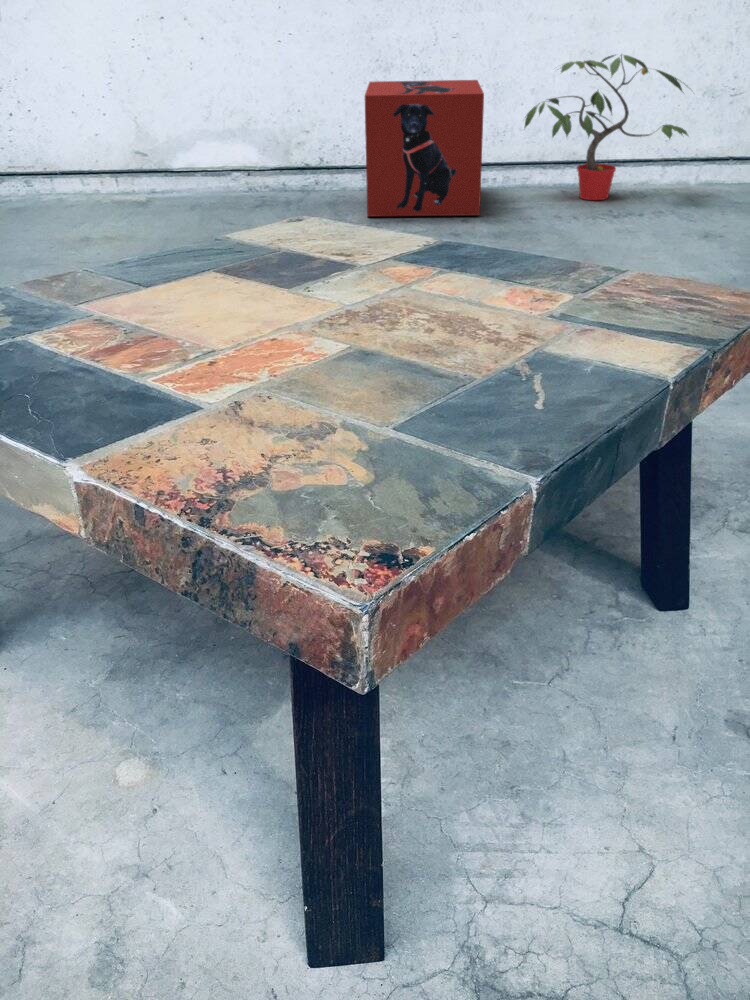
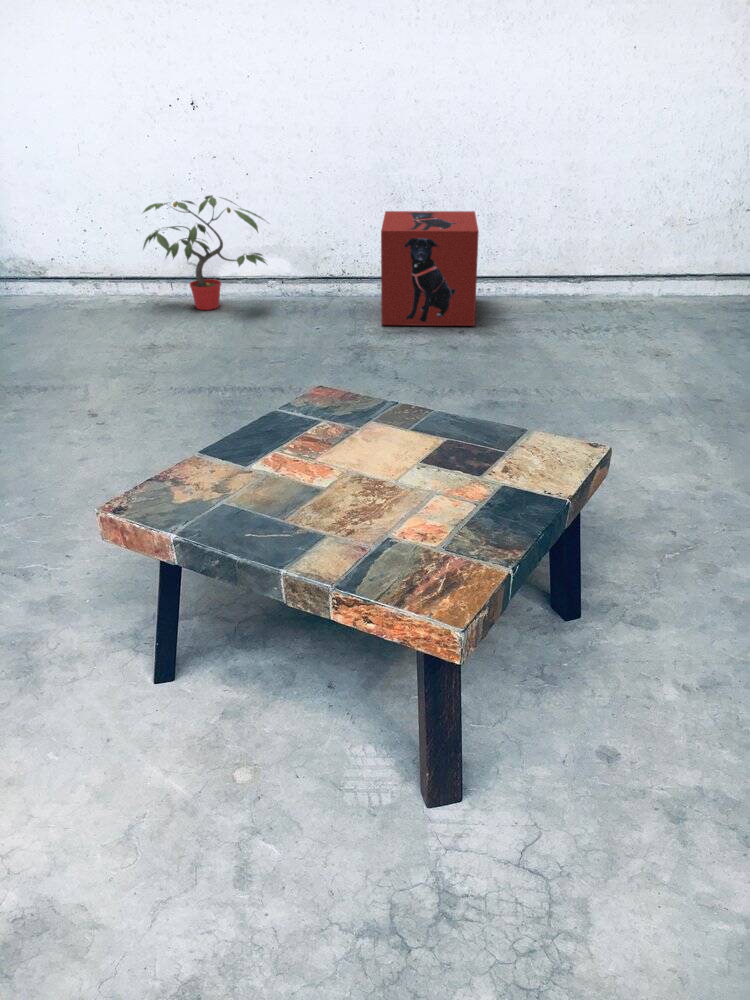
potted plant: present [524,54,688,200] -> present [143,195,266,310]

